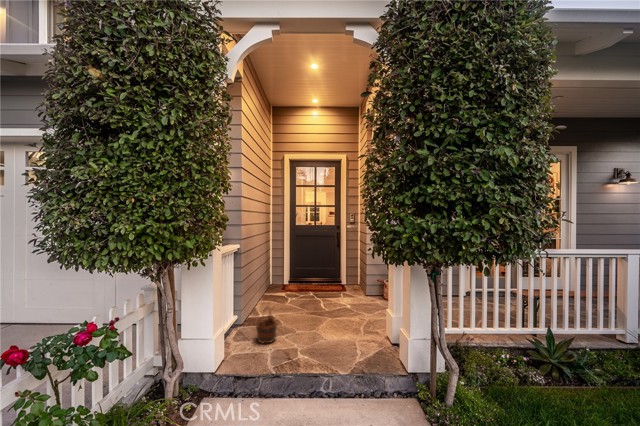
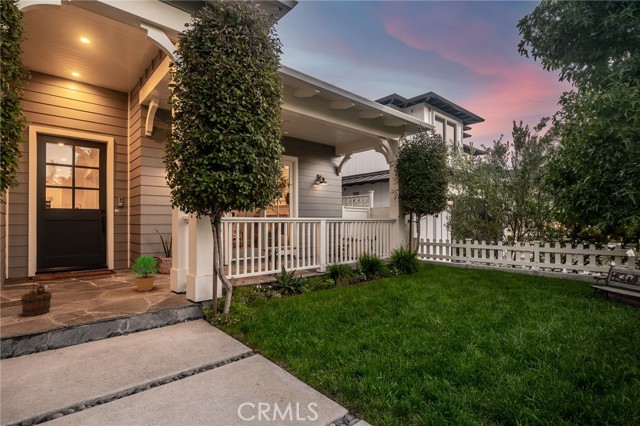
potted plant: none [344,290,375,330] -> present [132,256,157,291]

